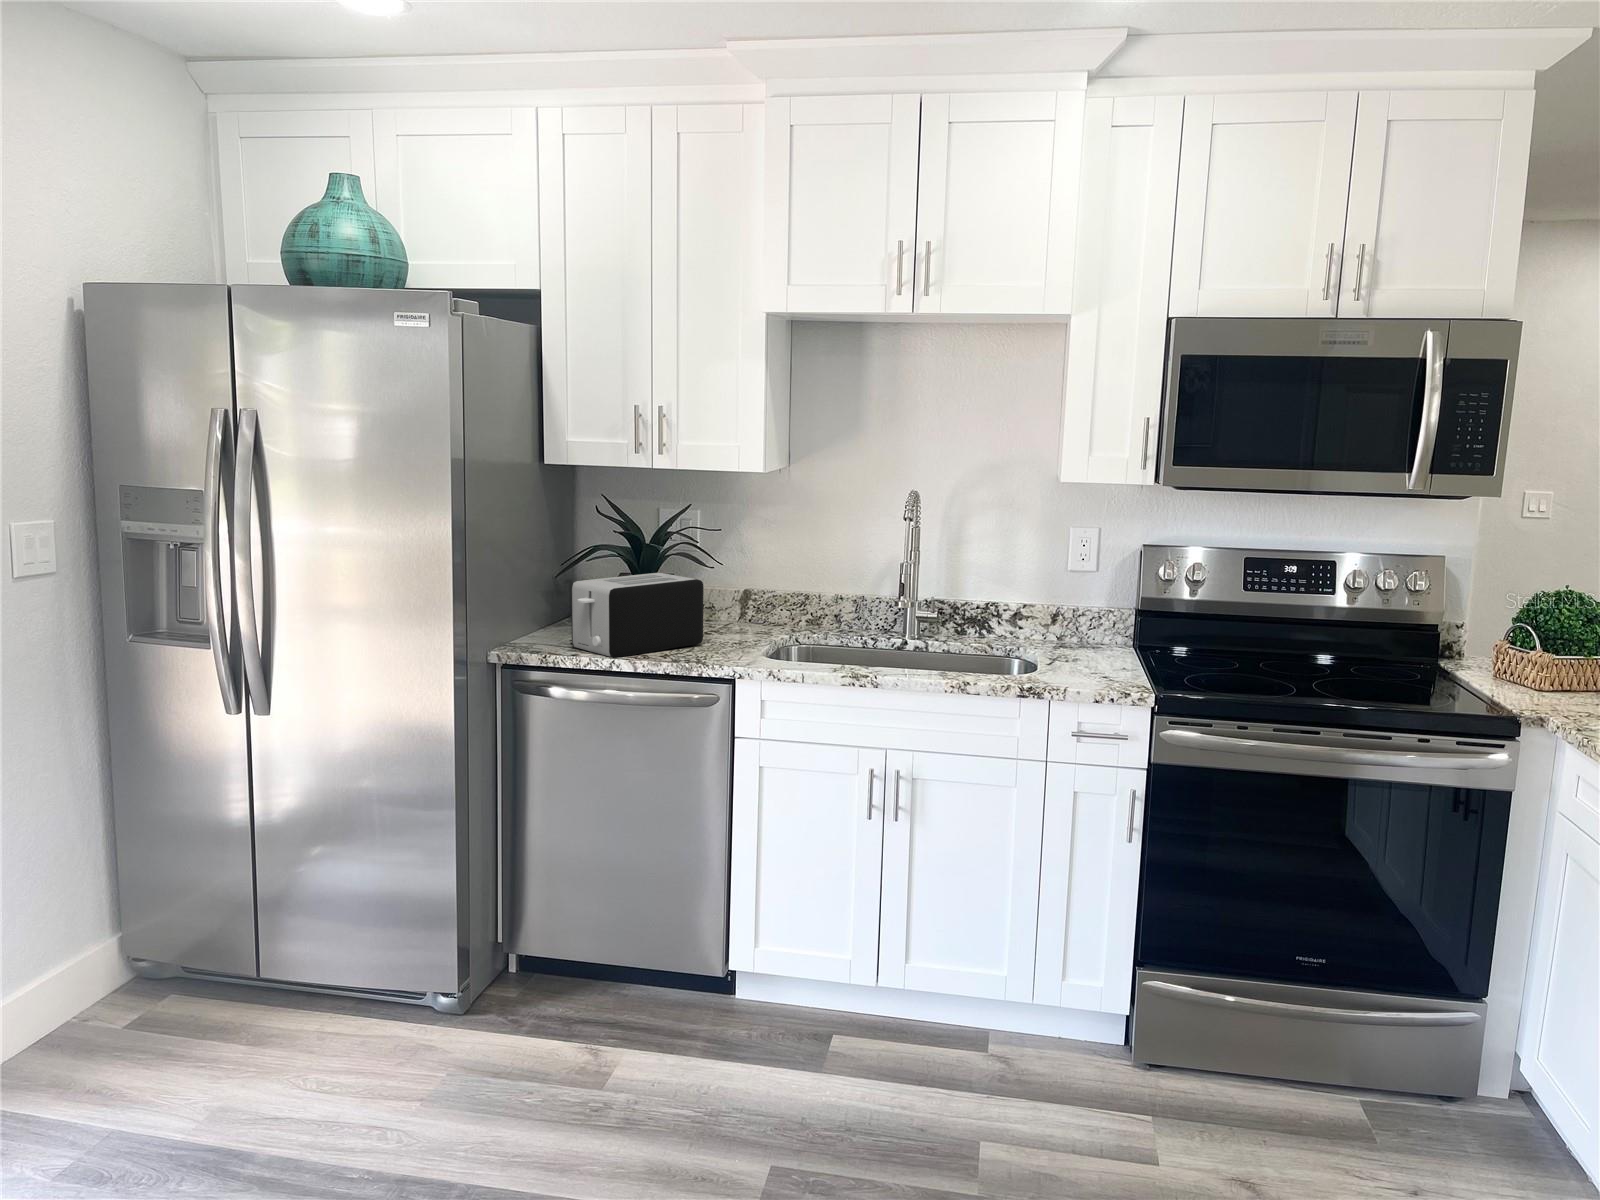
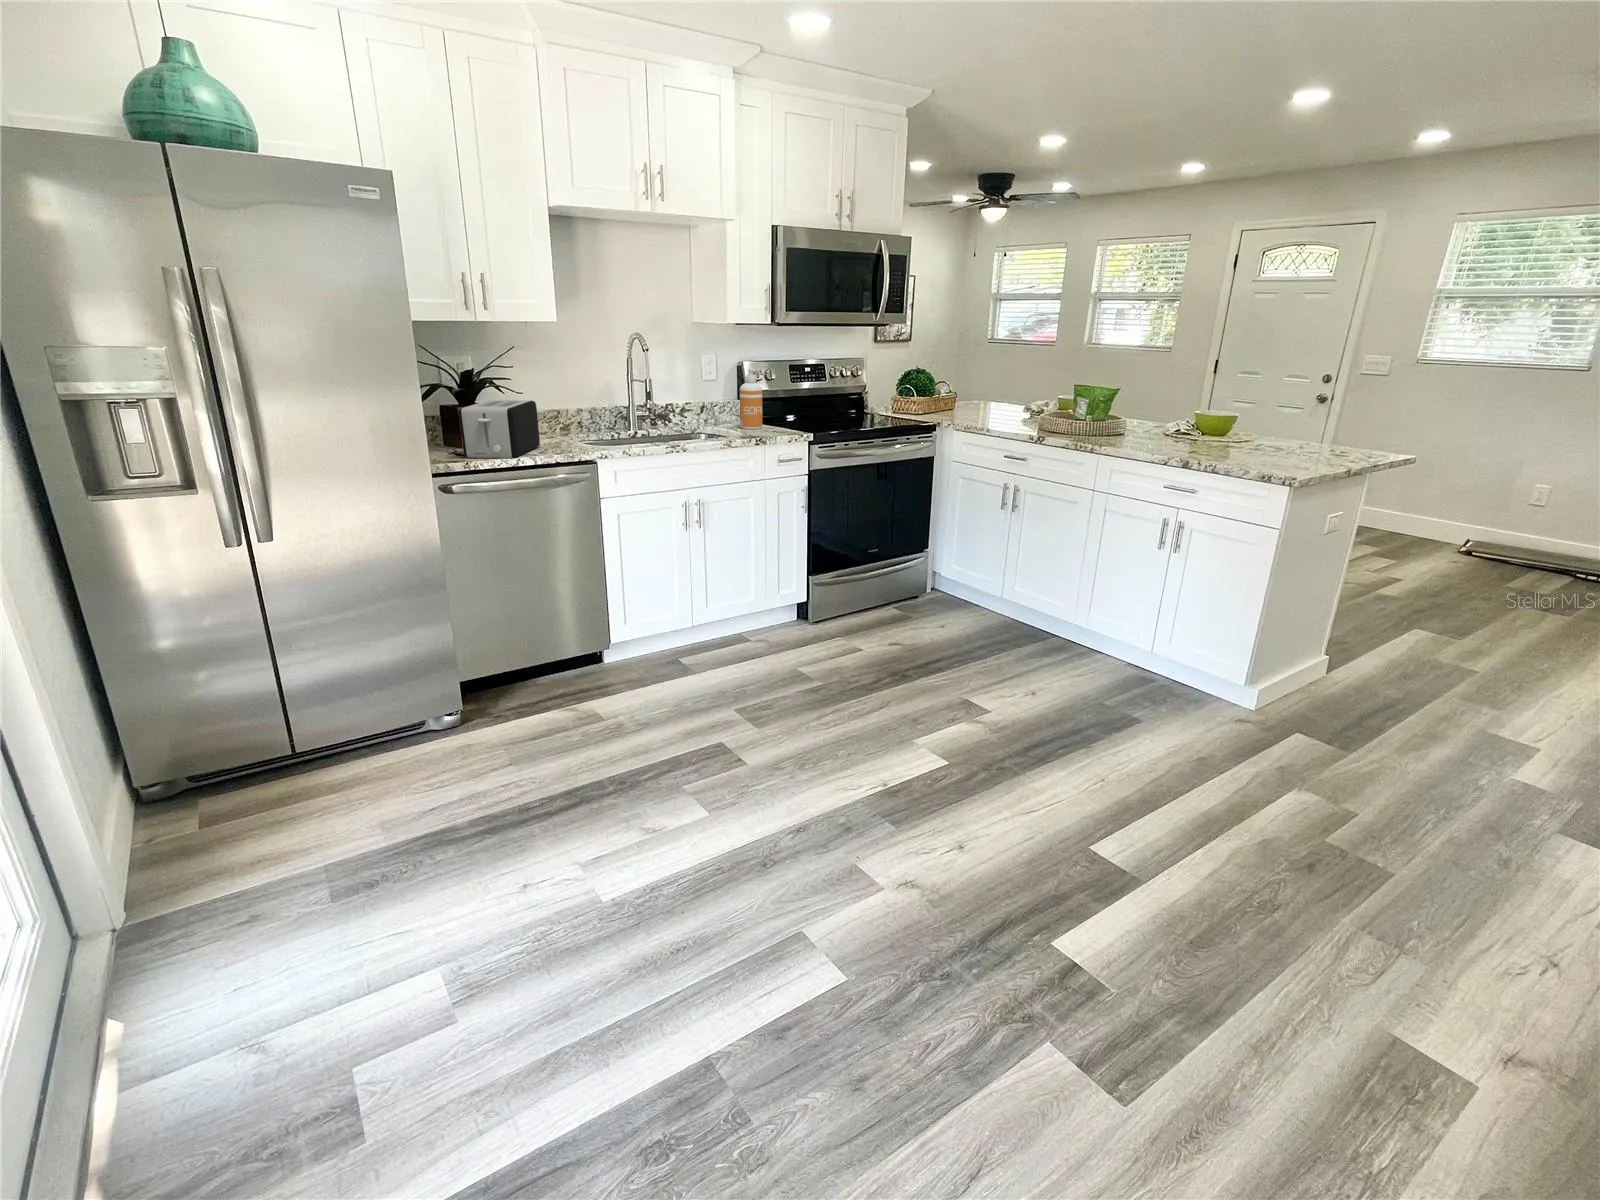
soap dispenser: none [1068,560,1114,666] -> present [740,369,762,429]

